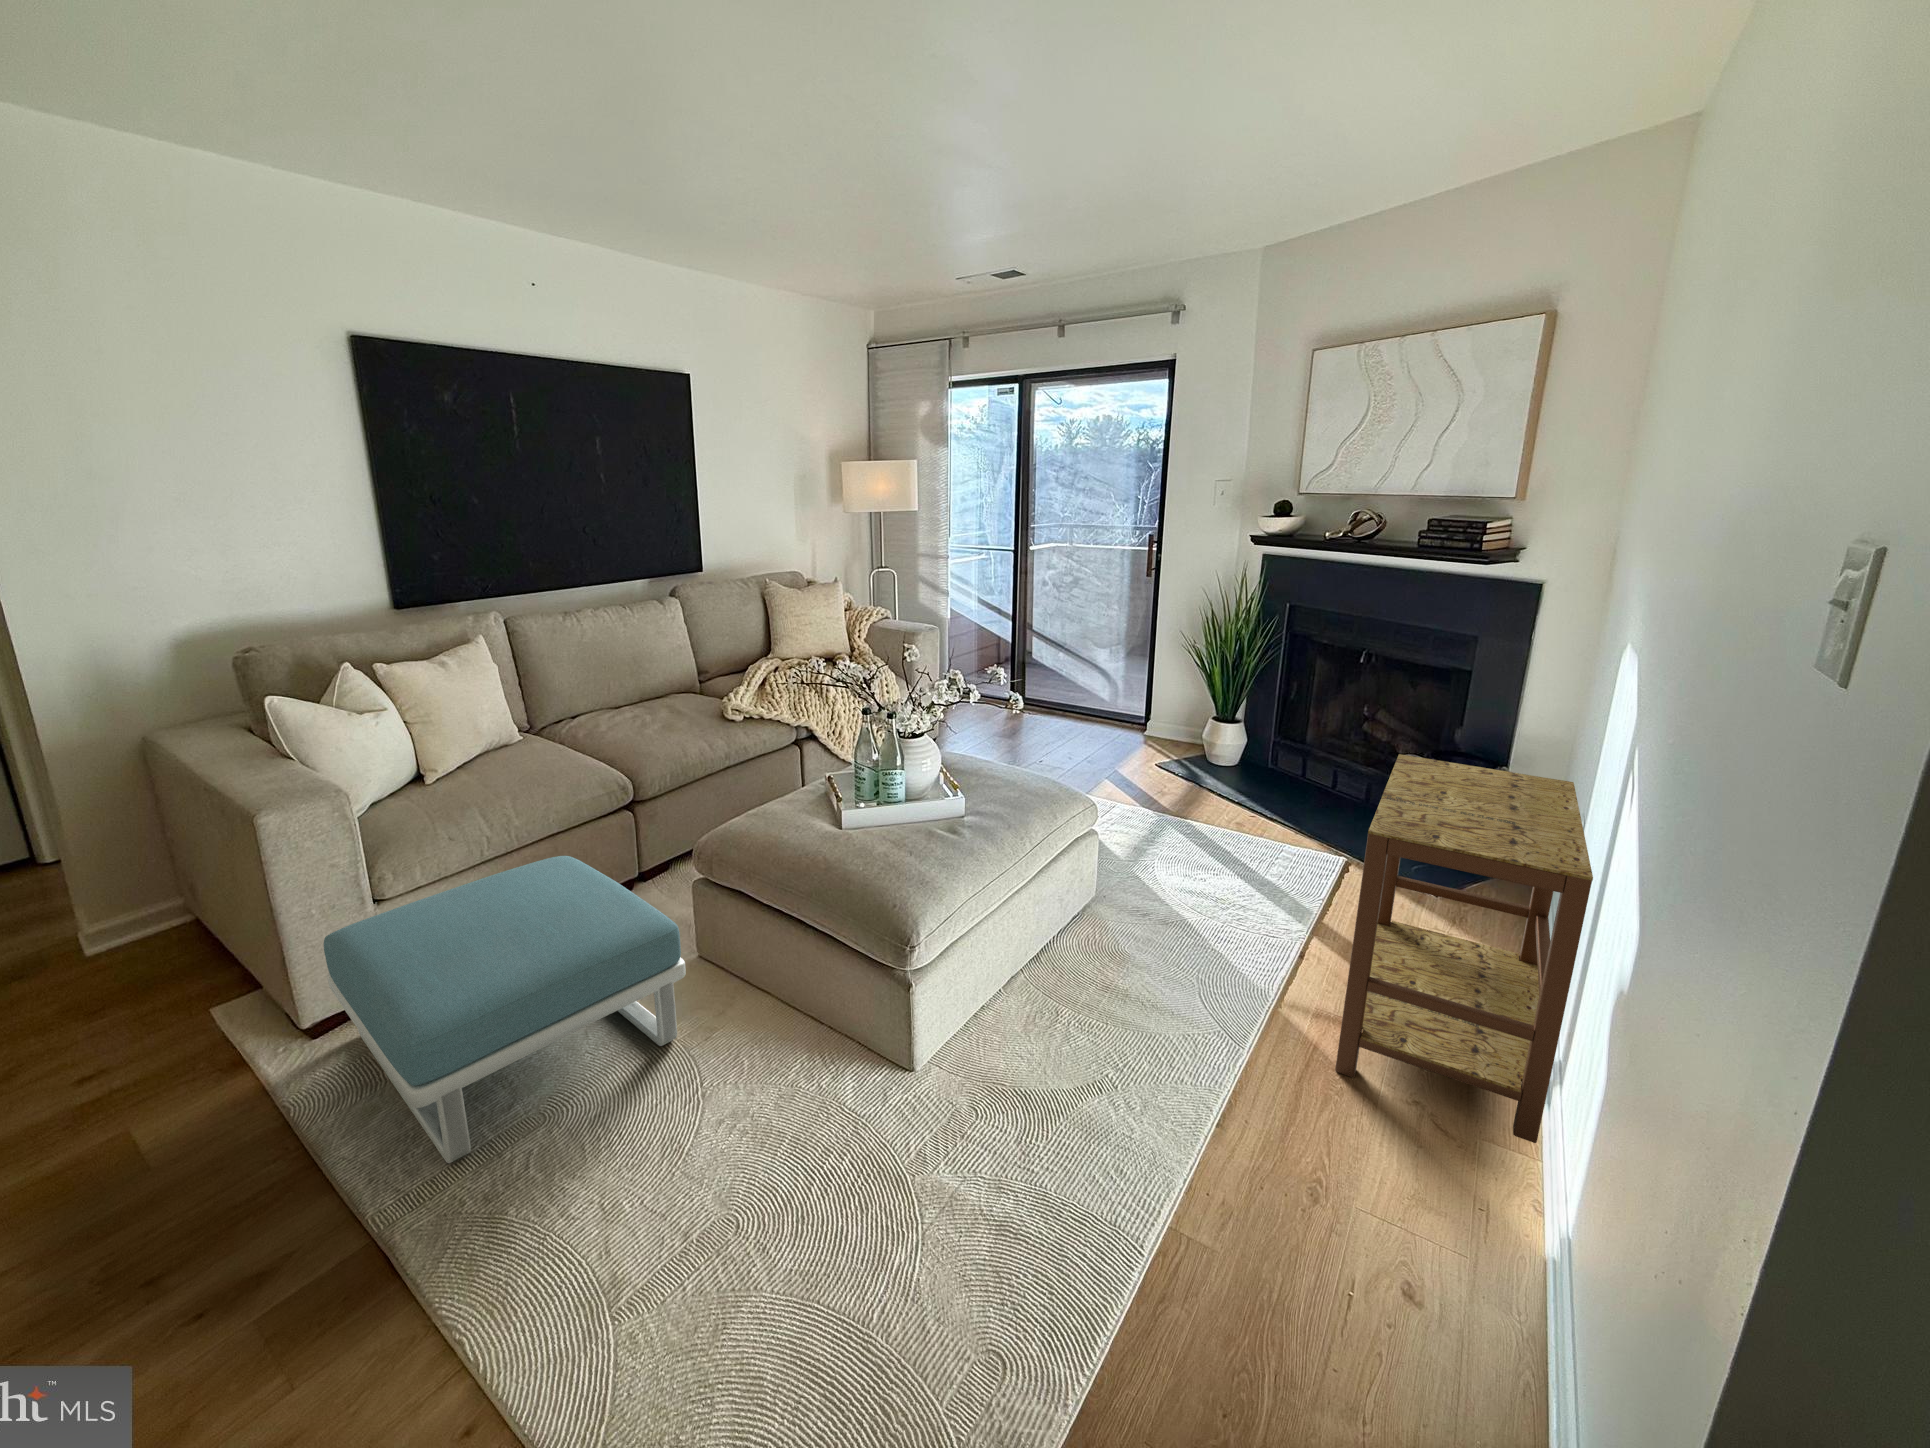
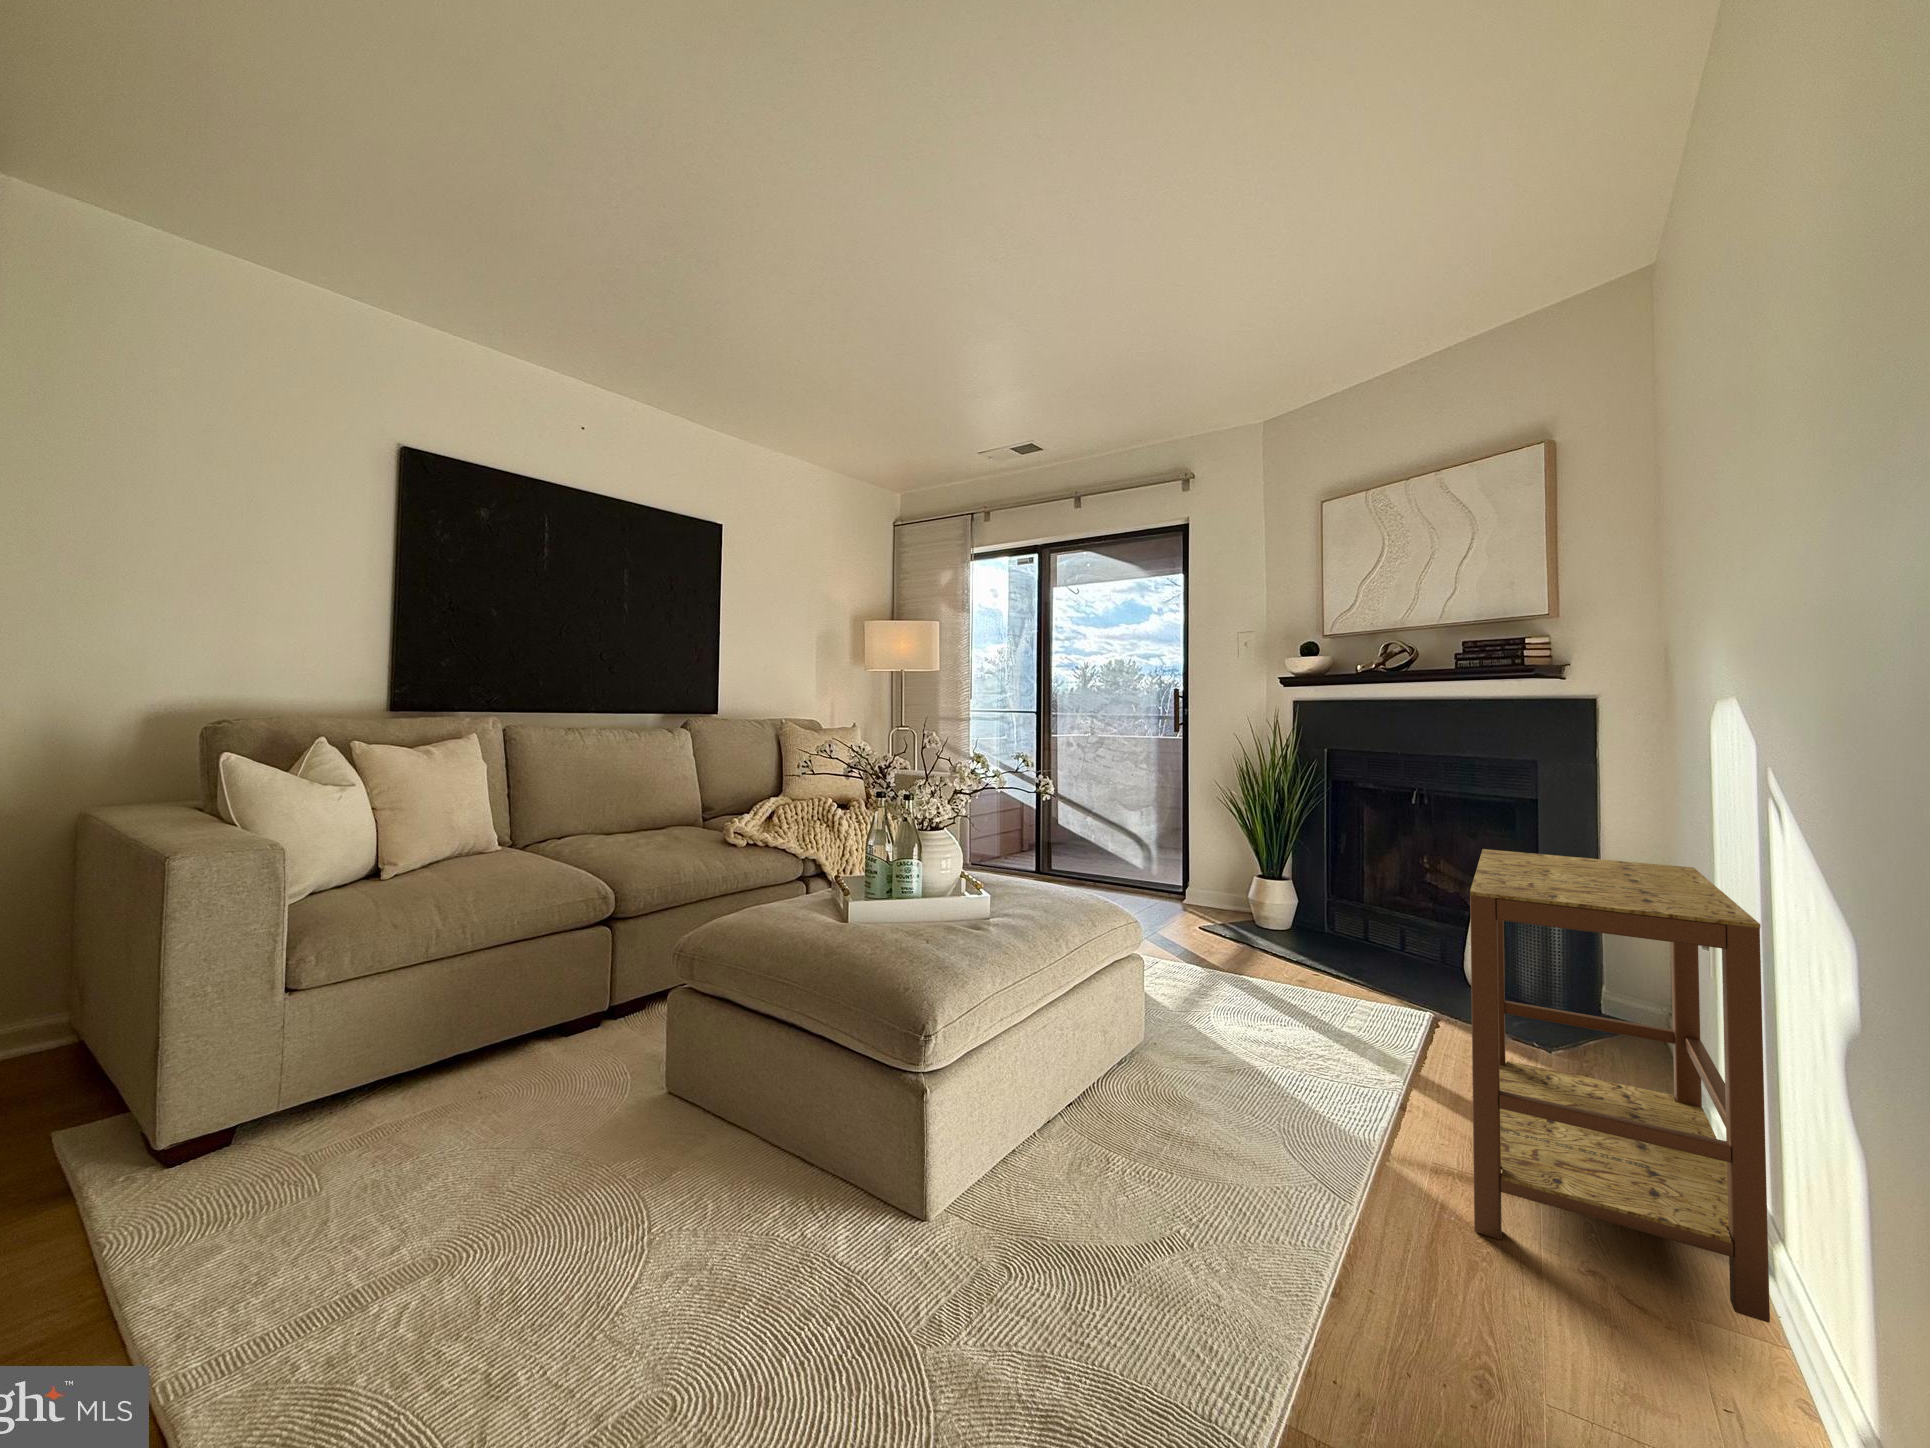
footstool: present [324,856,686,1163] -> none [202,959,647,1317]

